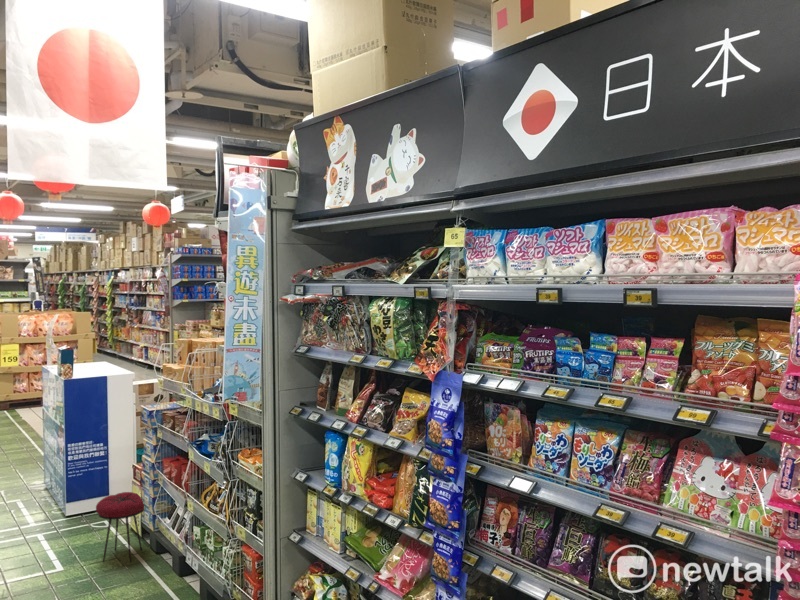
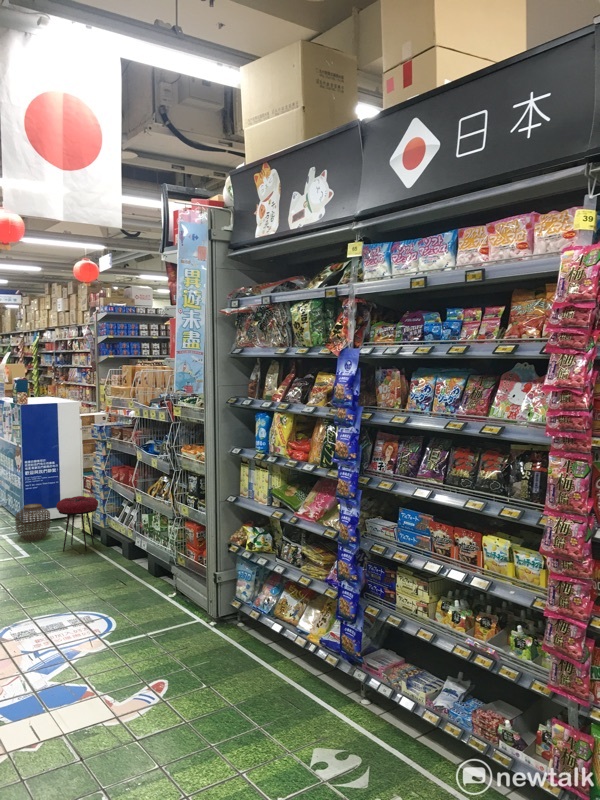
woven basket: none [51,497,93,543] -> present [15,504,50,540]

